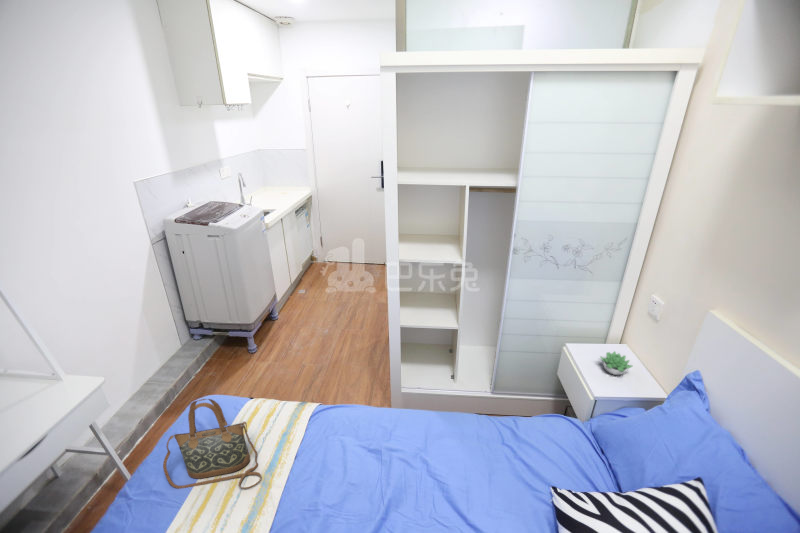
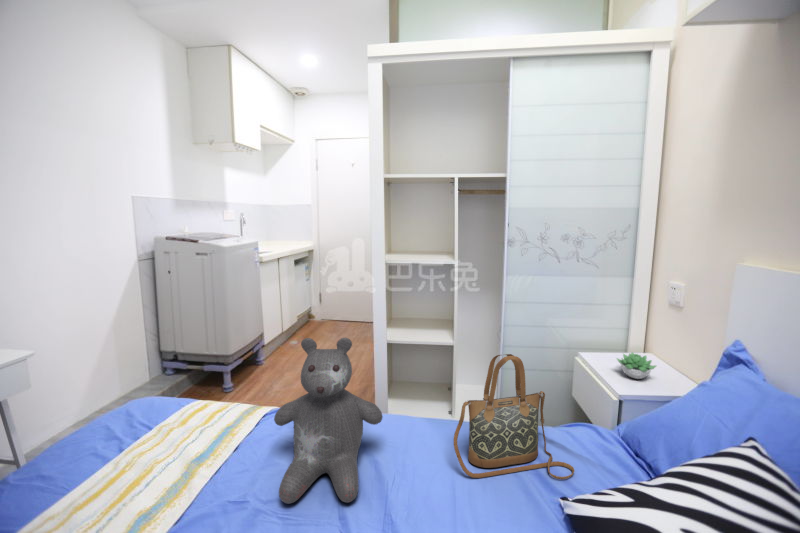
teddy bear: none [325,388,409,508] -> present [274,338,383,504]
handbag: present [163,399,261,489] -> present [454,354,575,480]

